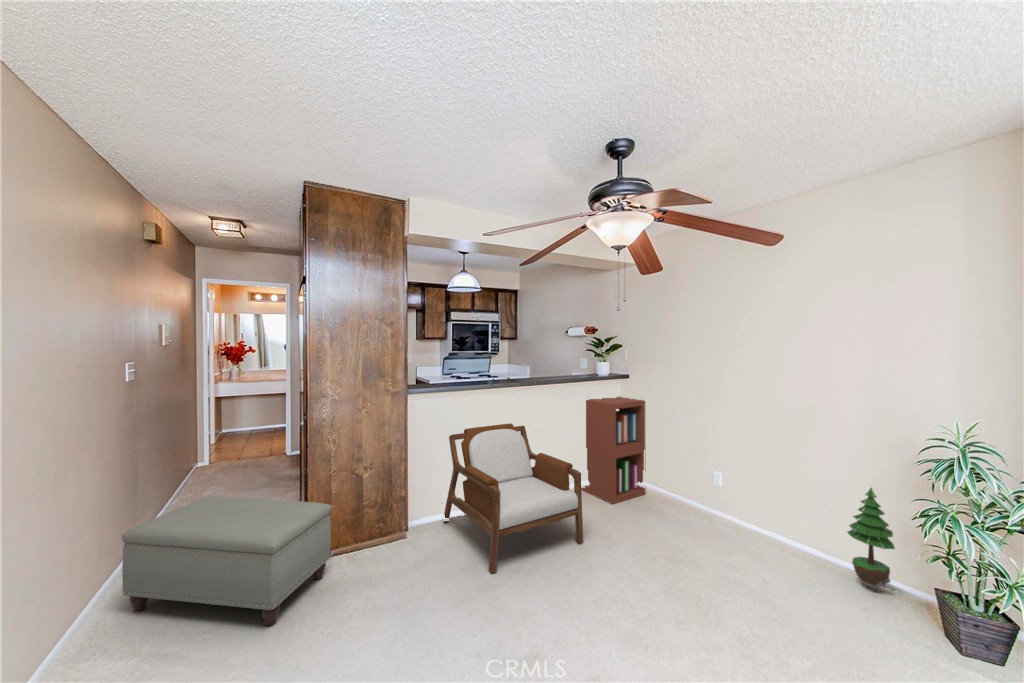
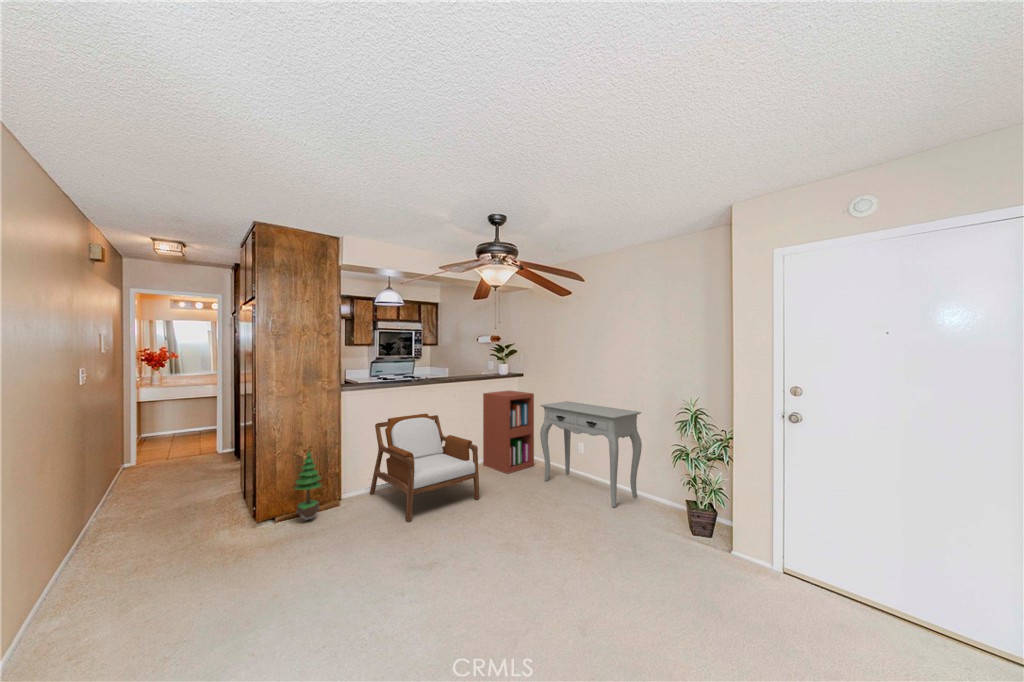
console table: none [661,413,828,578] -> present [540,401,642,507]
potted tree: present [847,488,895,589] -> present [294,451,322,520]
ottoman: present [122,497,332,626] -> none [99,477,278,569]

